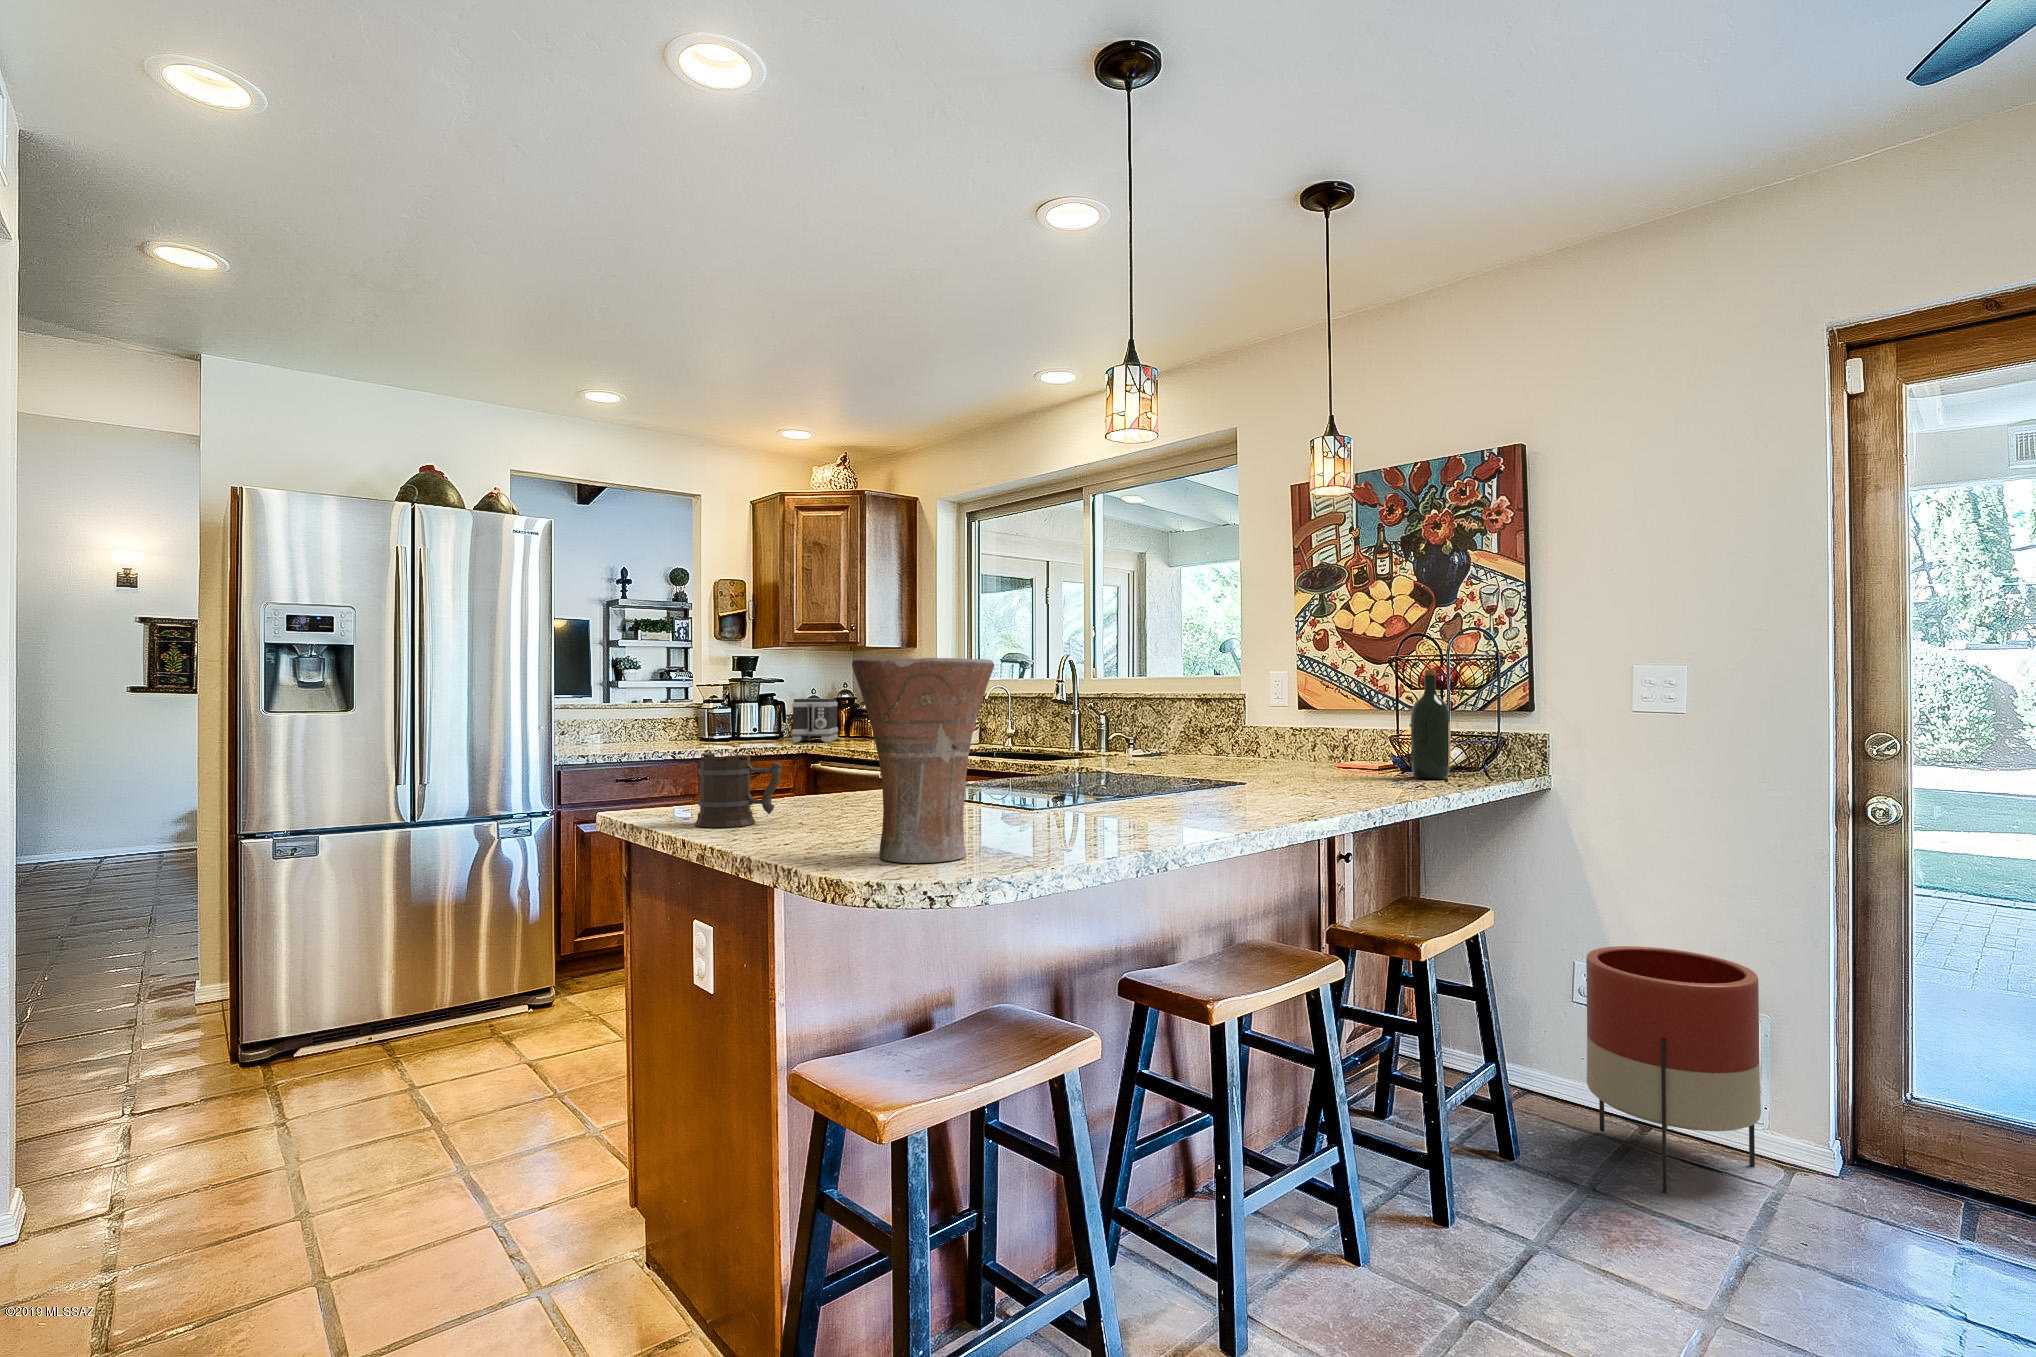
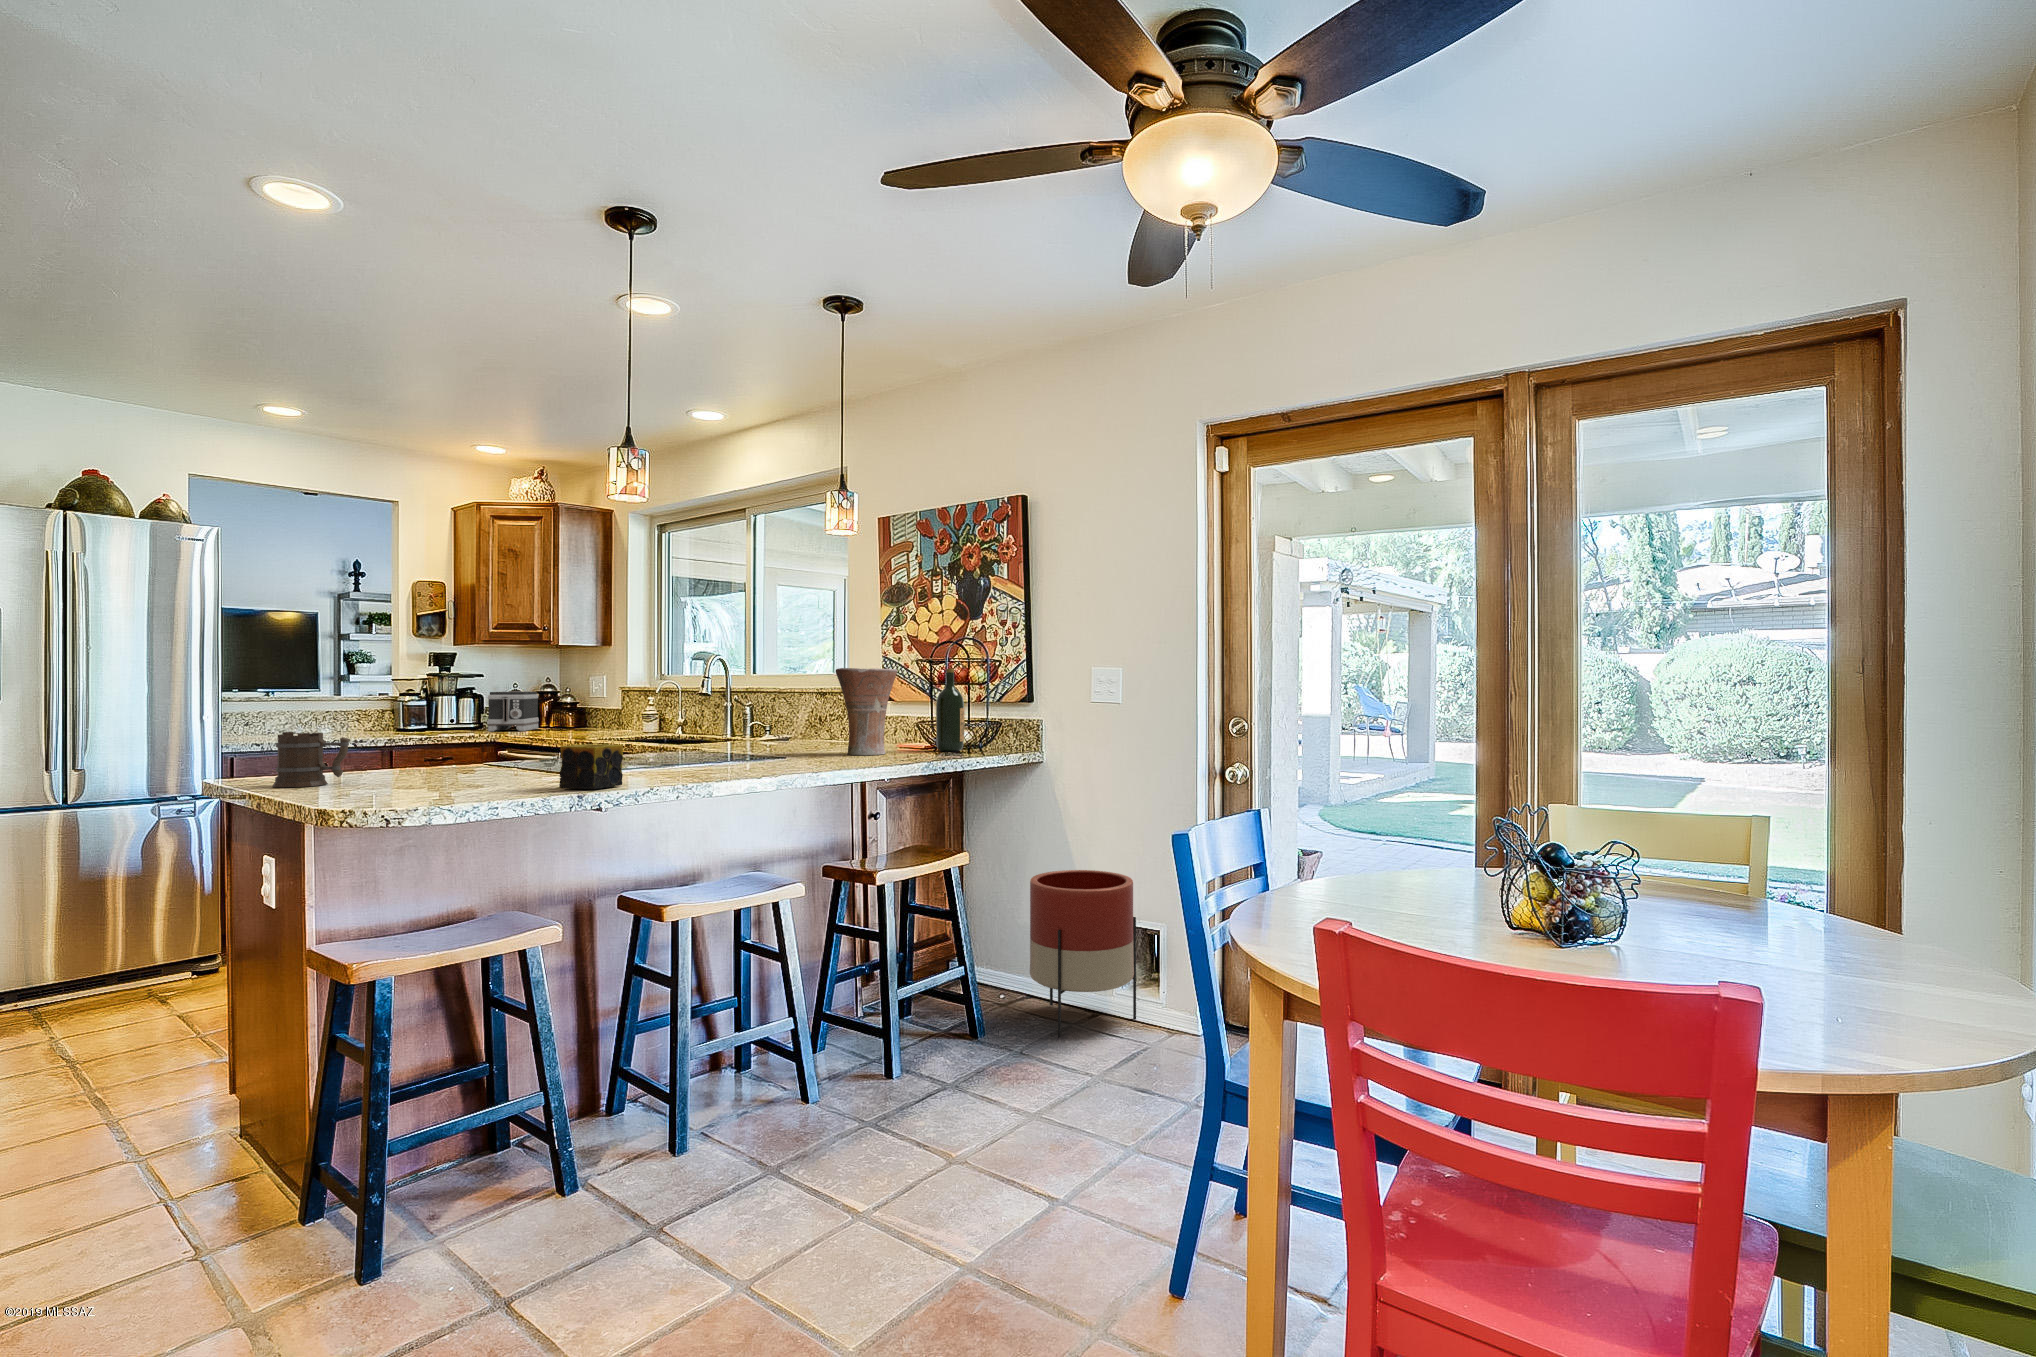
vase: present [852,657,994,863] -> present [836,668,897,755]
candle: none [1080,776,1157,843] -> present [559,744,623,789]

